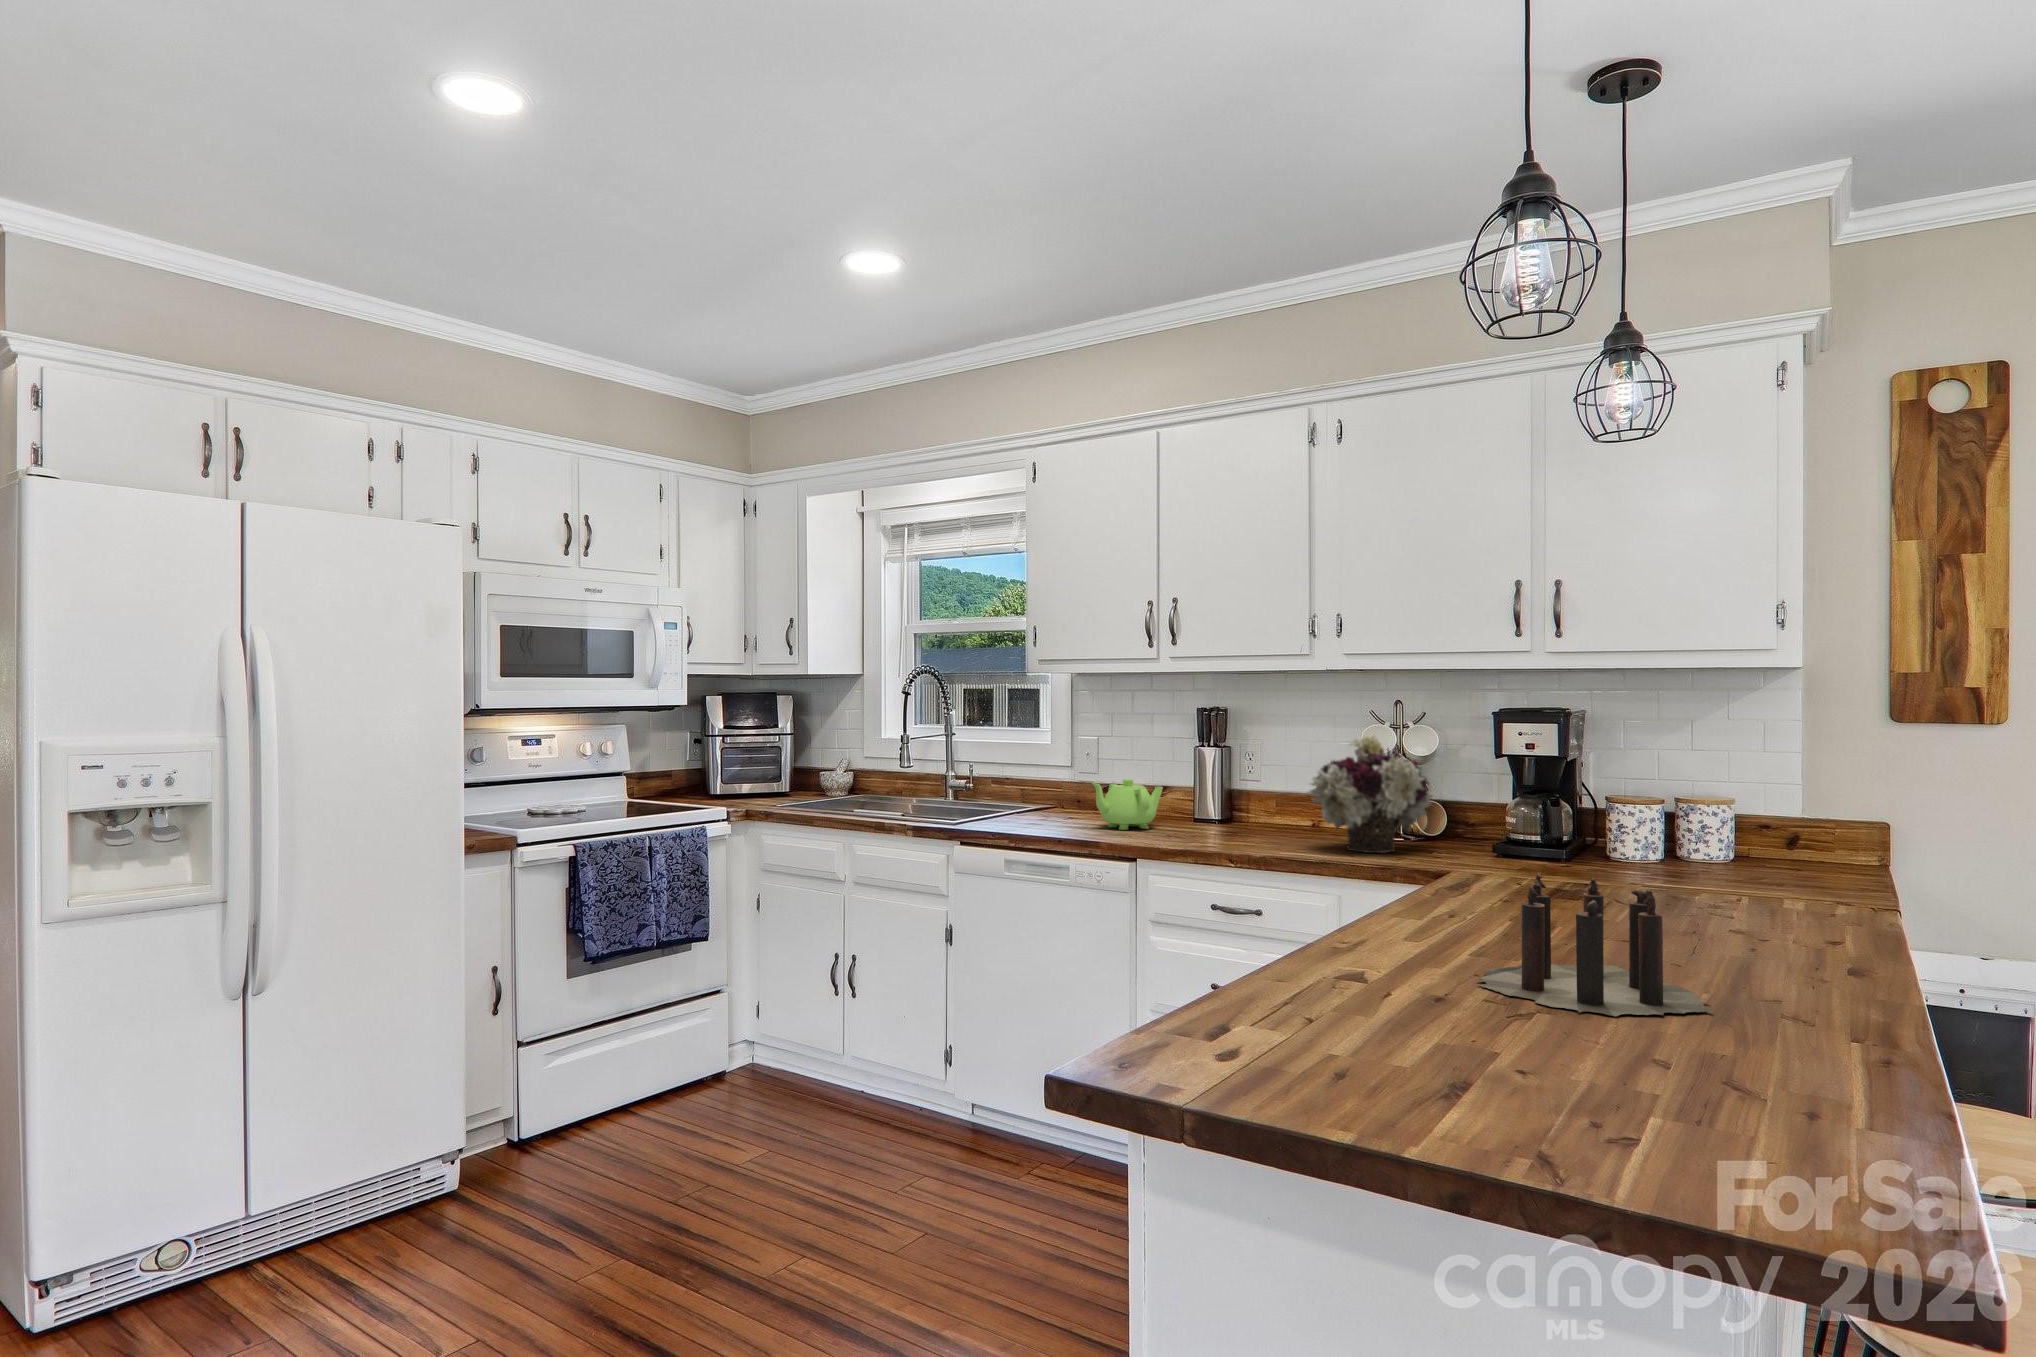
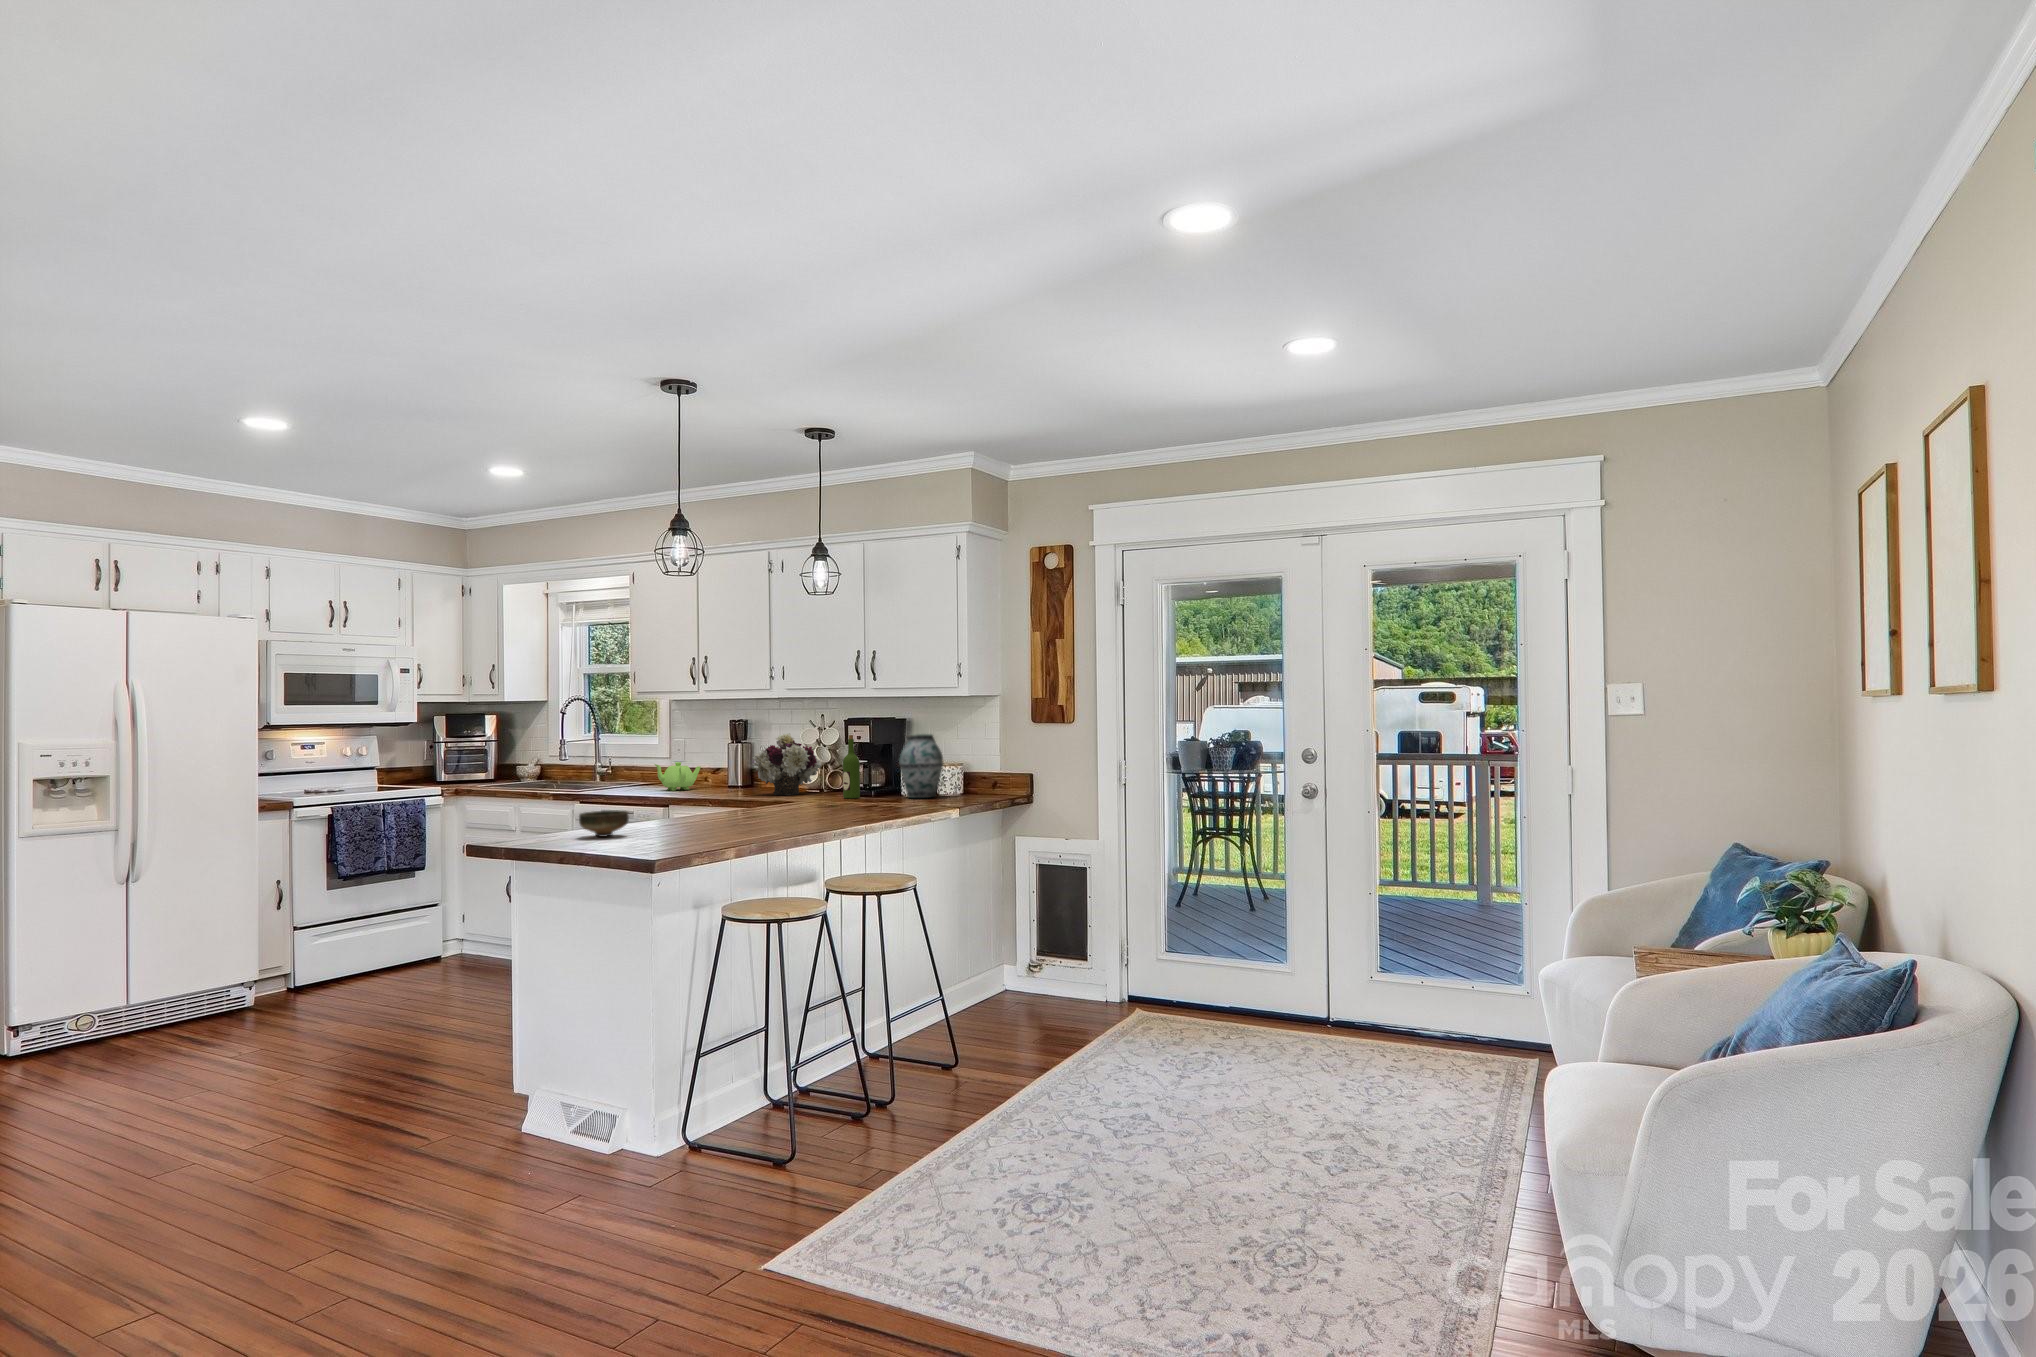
wine bottle: none [1530,742,1567,871] -> present [843,735,860,798]
vase: none [1654,743,1761,878] -> present [899,734,943,798]
candle: present [1476,873,1713,1016] -> none [686,782,785,828]
bowl: none [1325,975,1470,1068] -> present [579,810,629,837]

